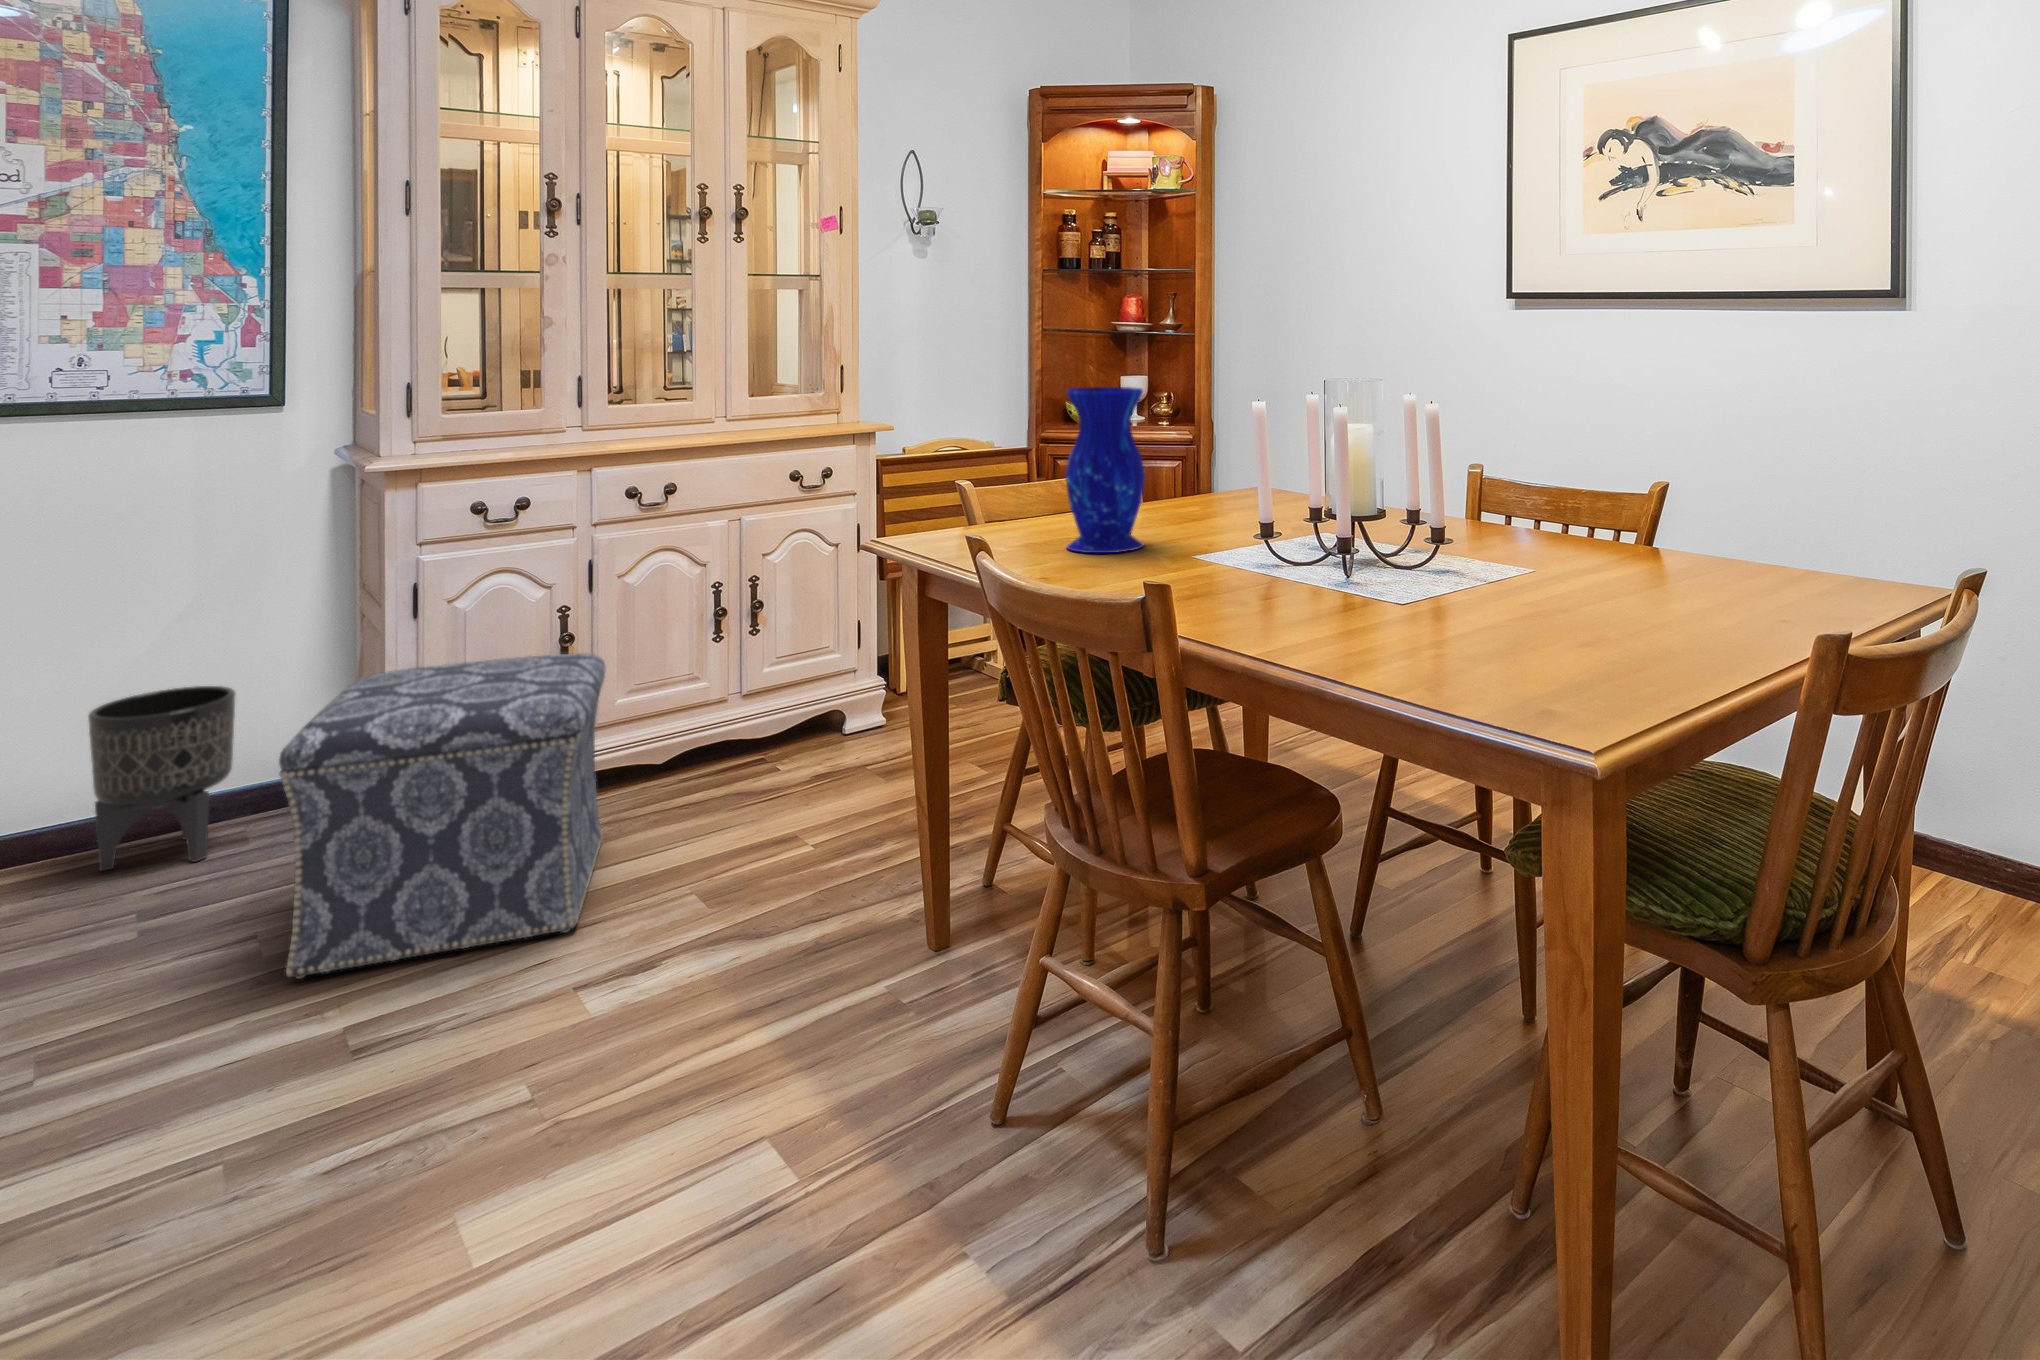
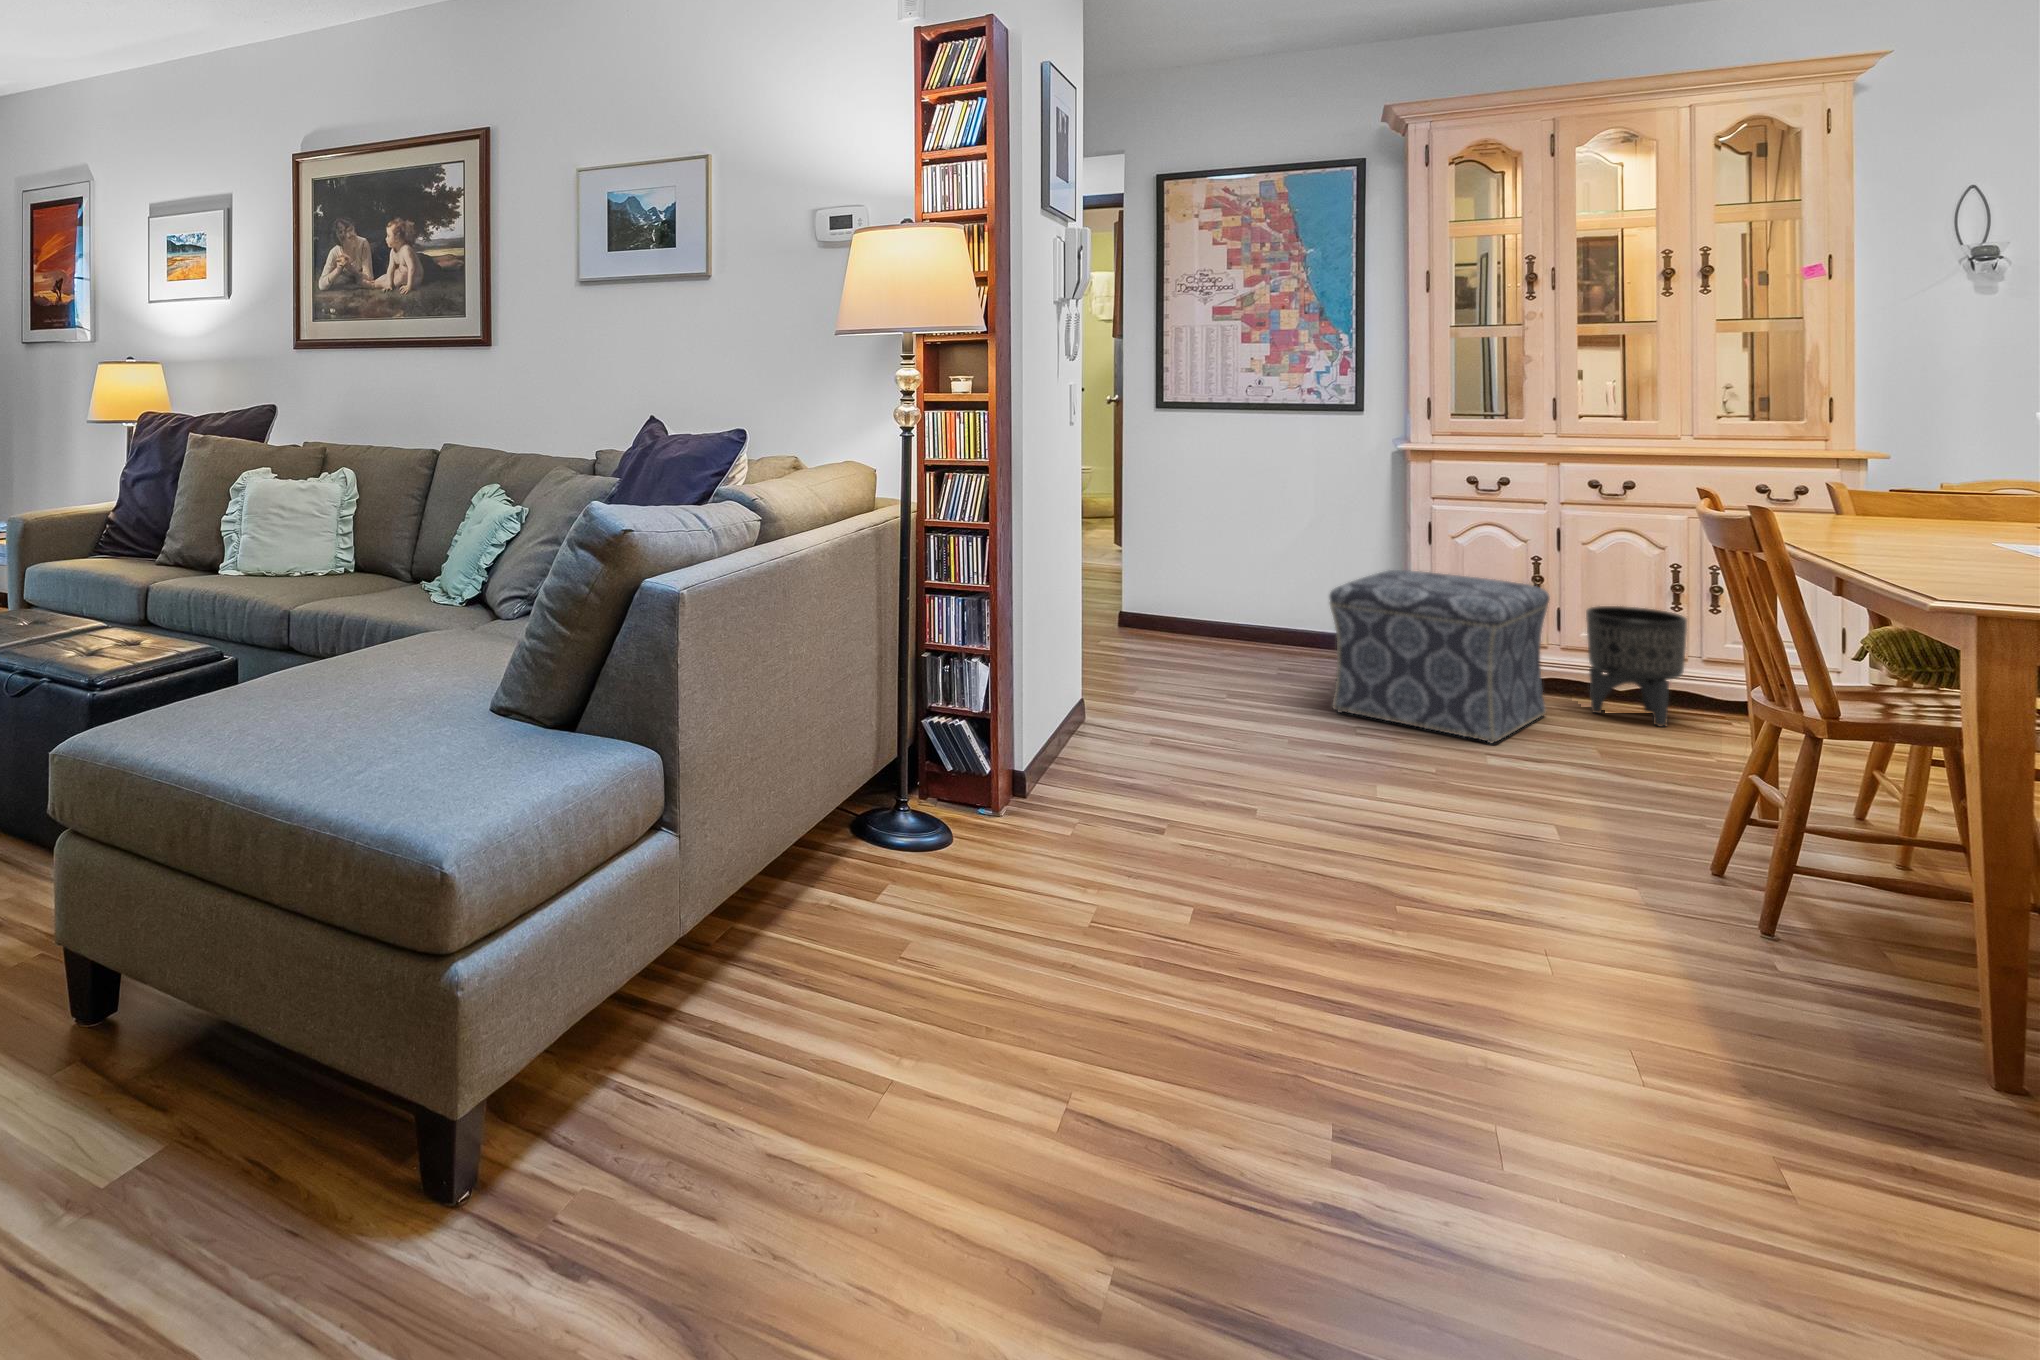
vase: present [1065,387,1145,553] -> none [1874,427,1976,565]
planter: present [88,686,235,871] -> present [1586,606,1687,727]

